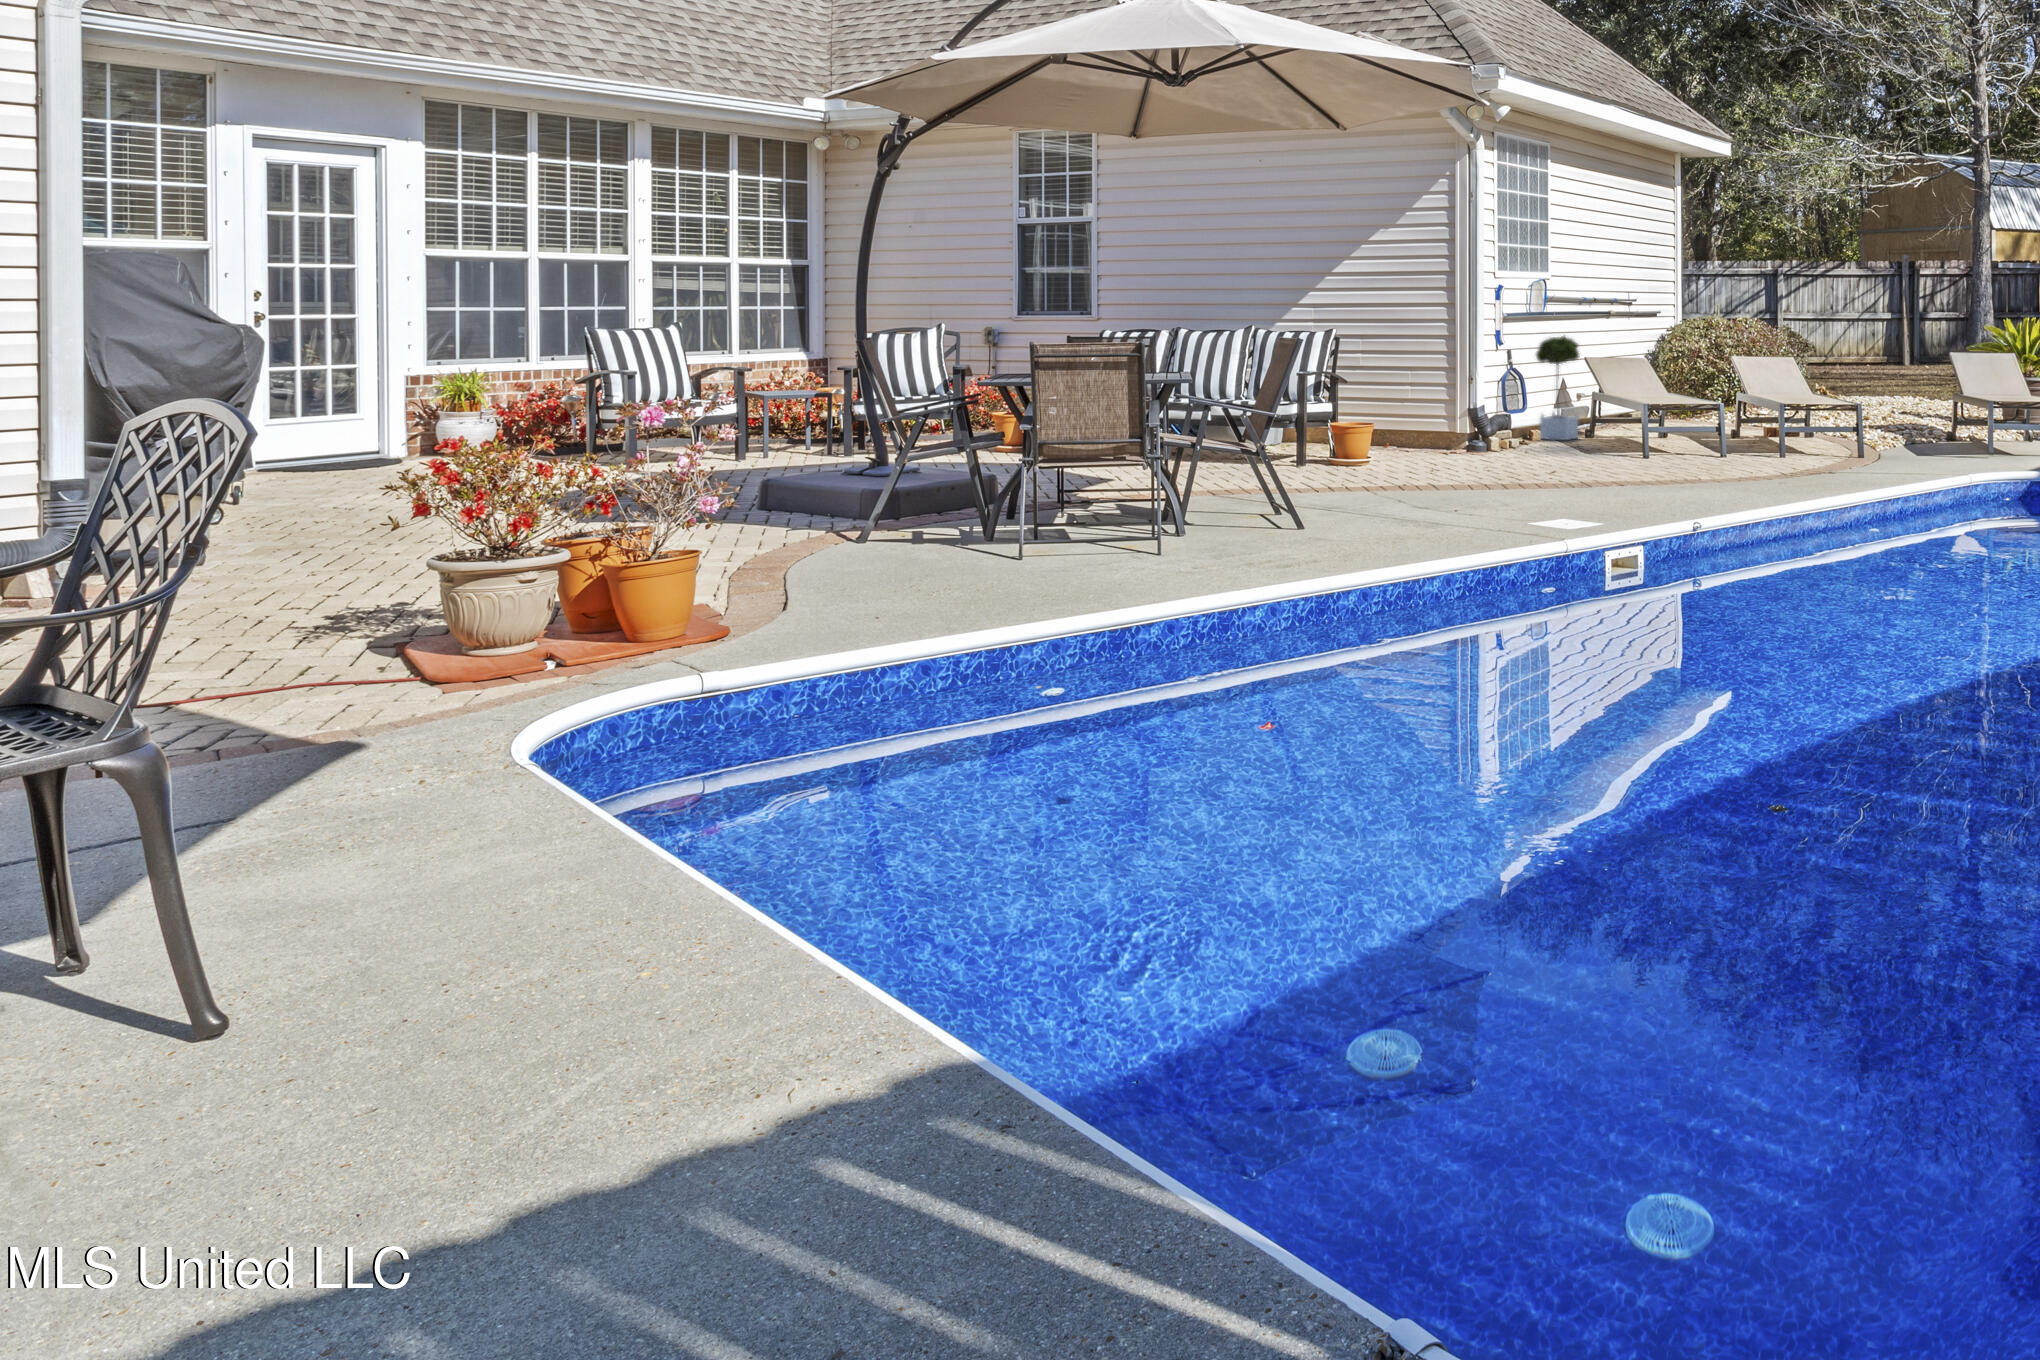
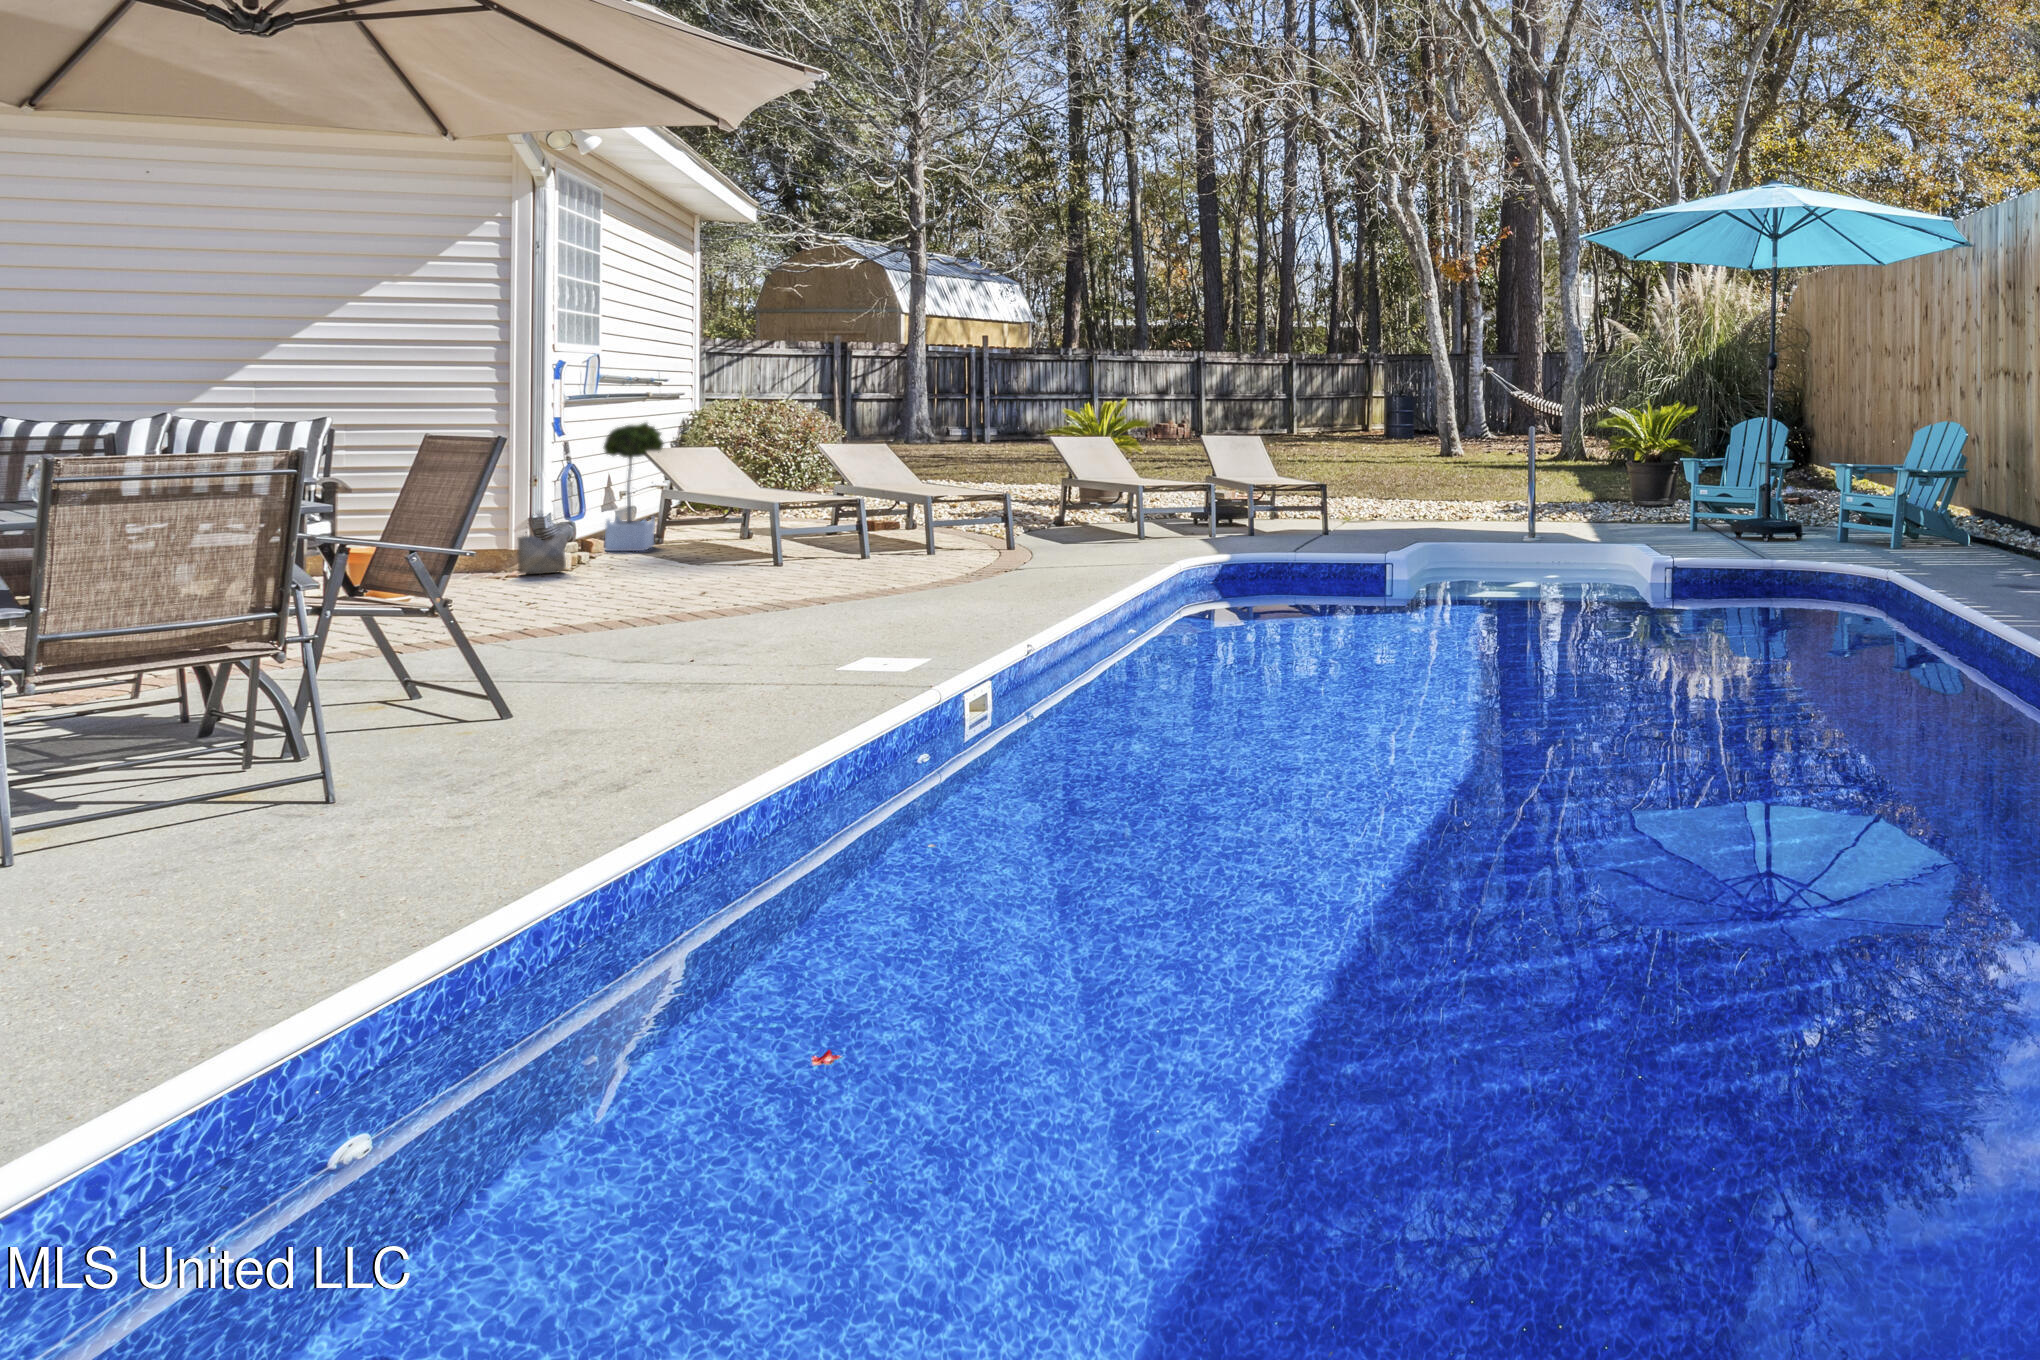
woven basket: none [1454,404,1487,450] -> present [517,515,566,574]

